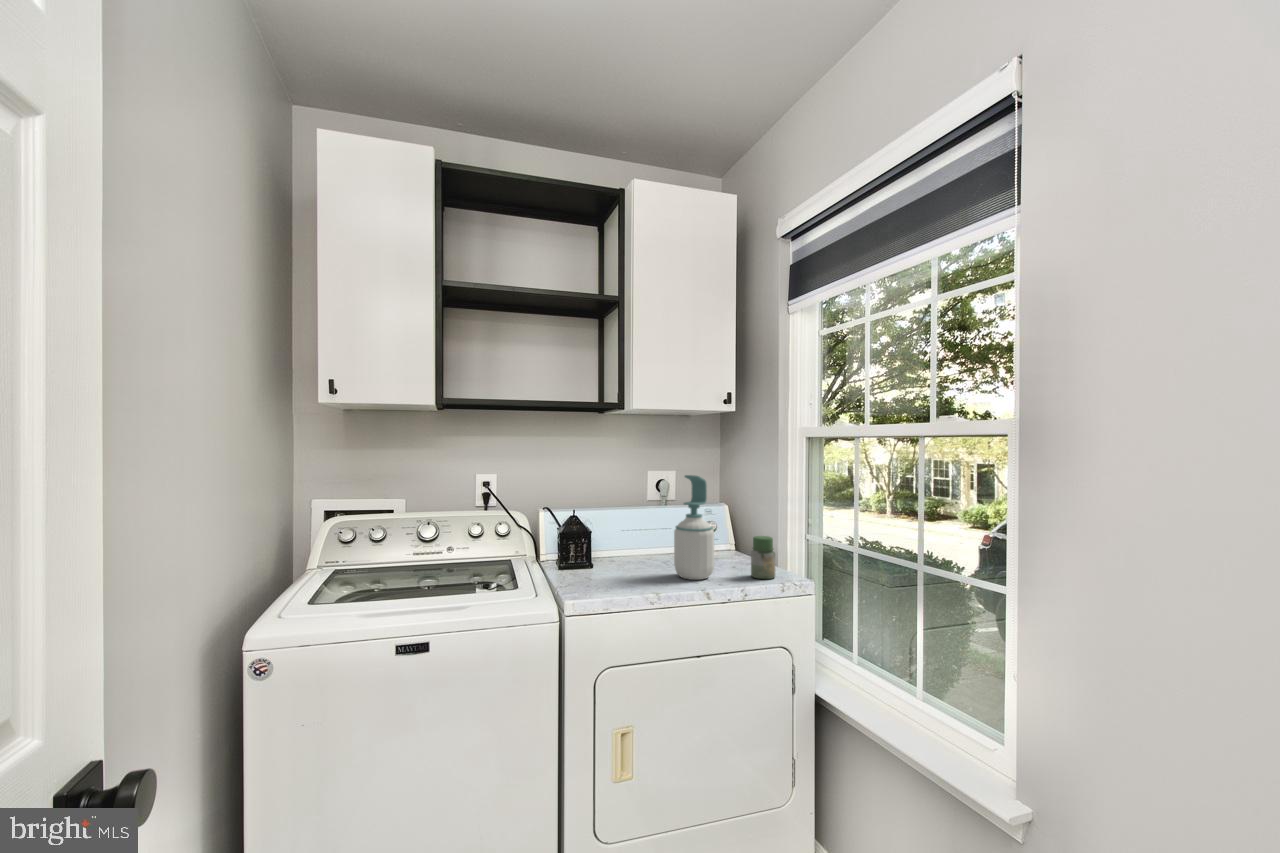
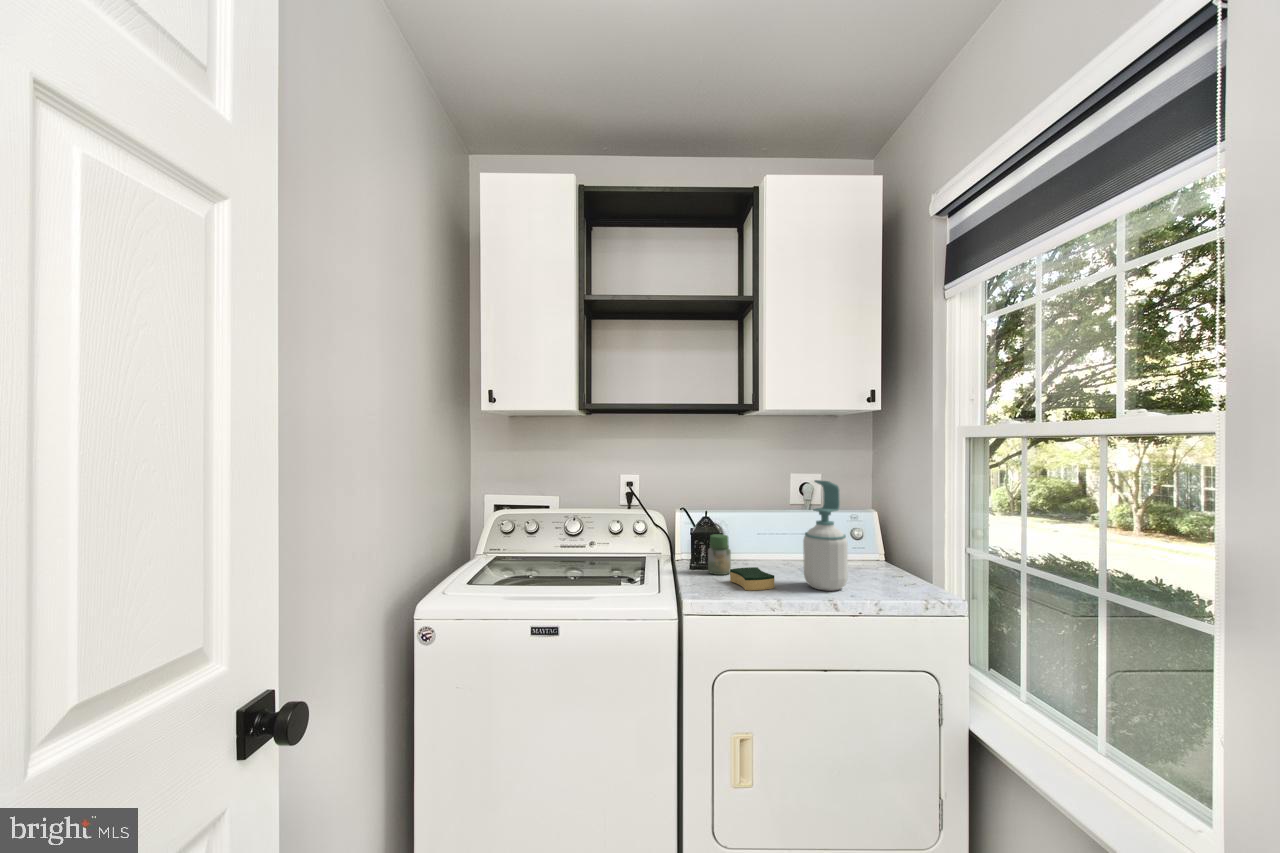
jar: present [751,536,775,579] -> present [708,534,731,575]
sponge: none [604,563,649,586] -> present [730,567,774,590]

